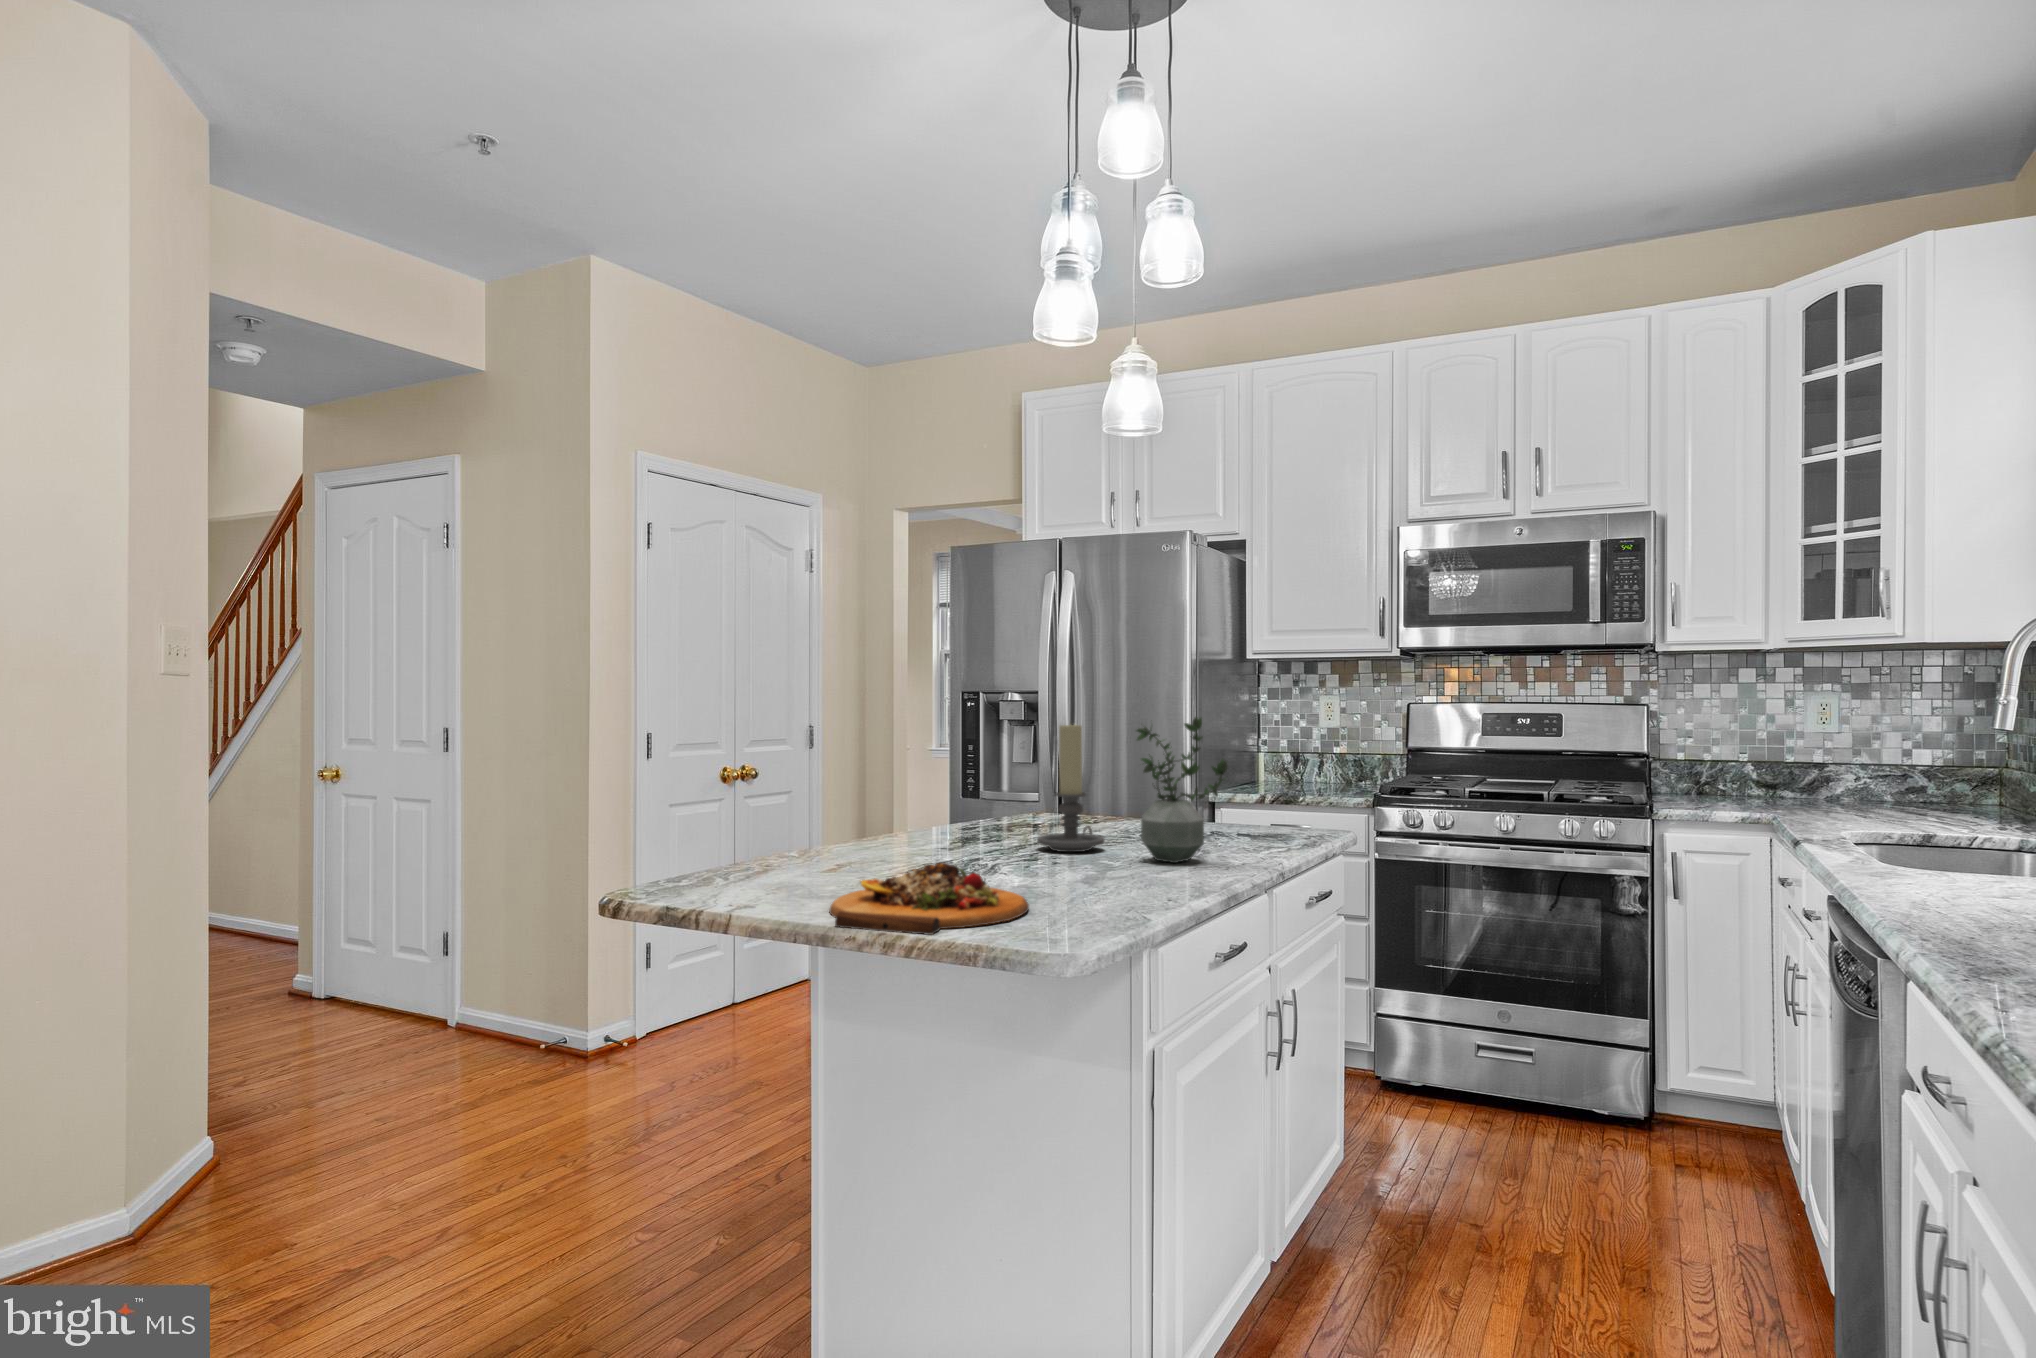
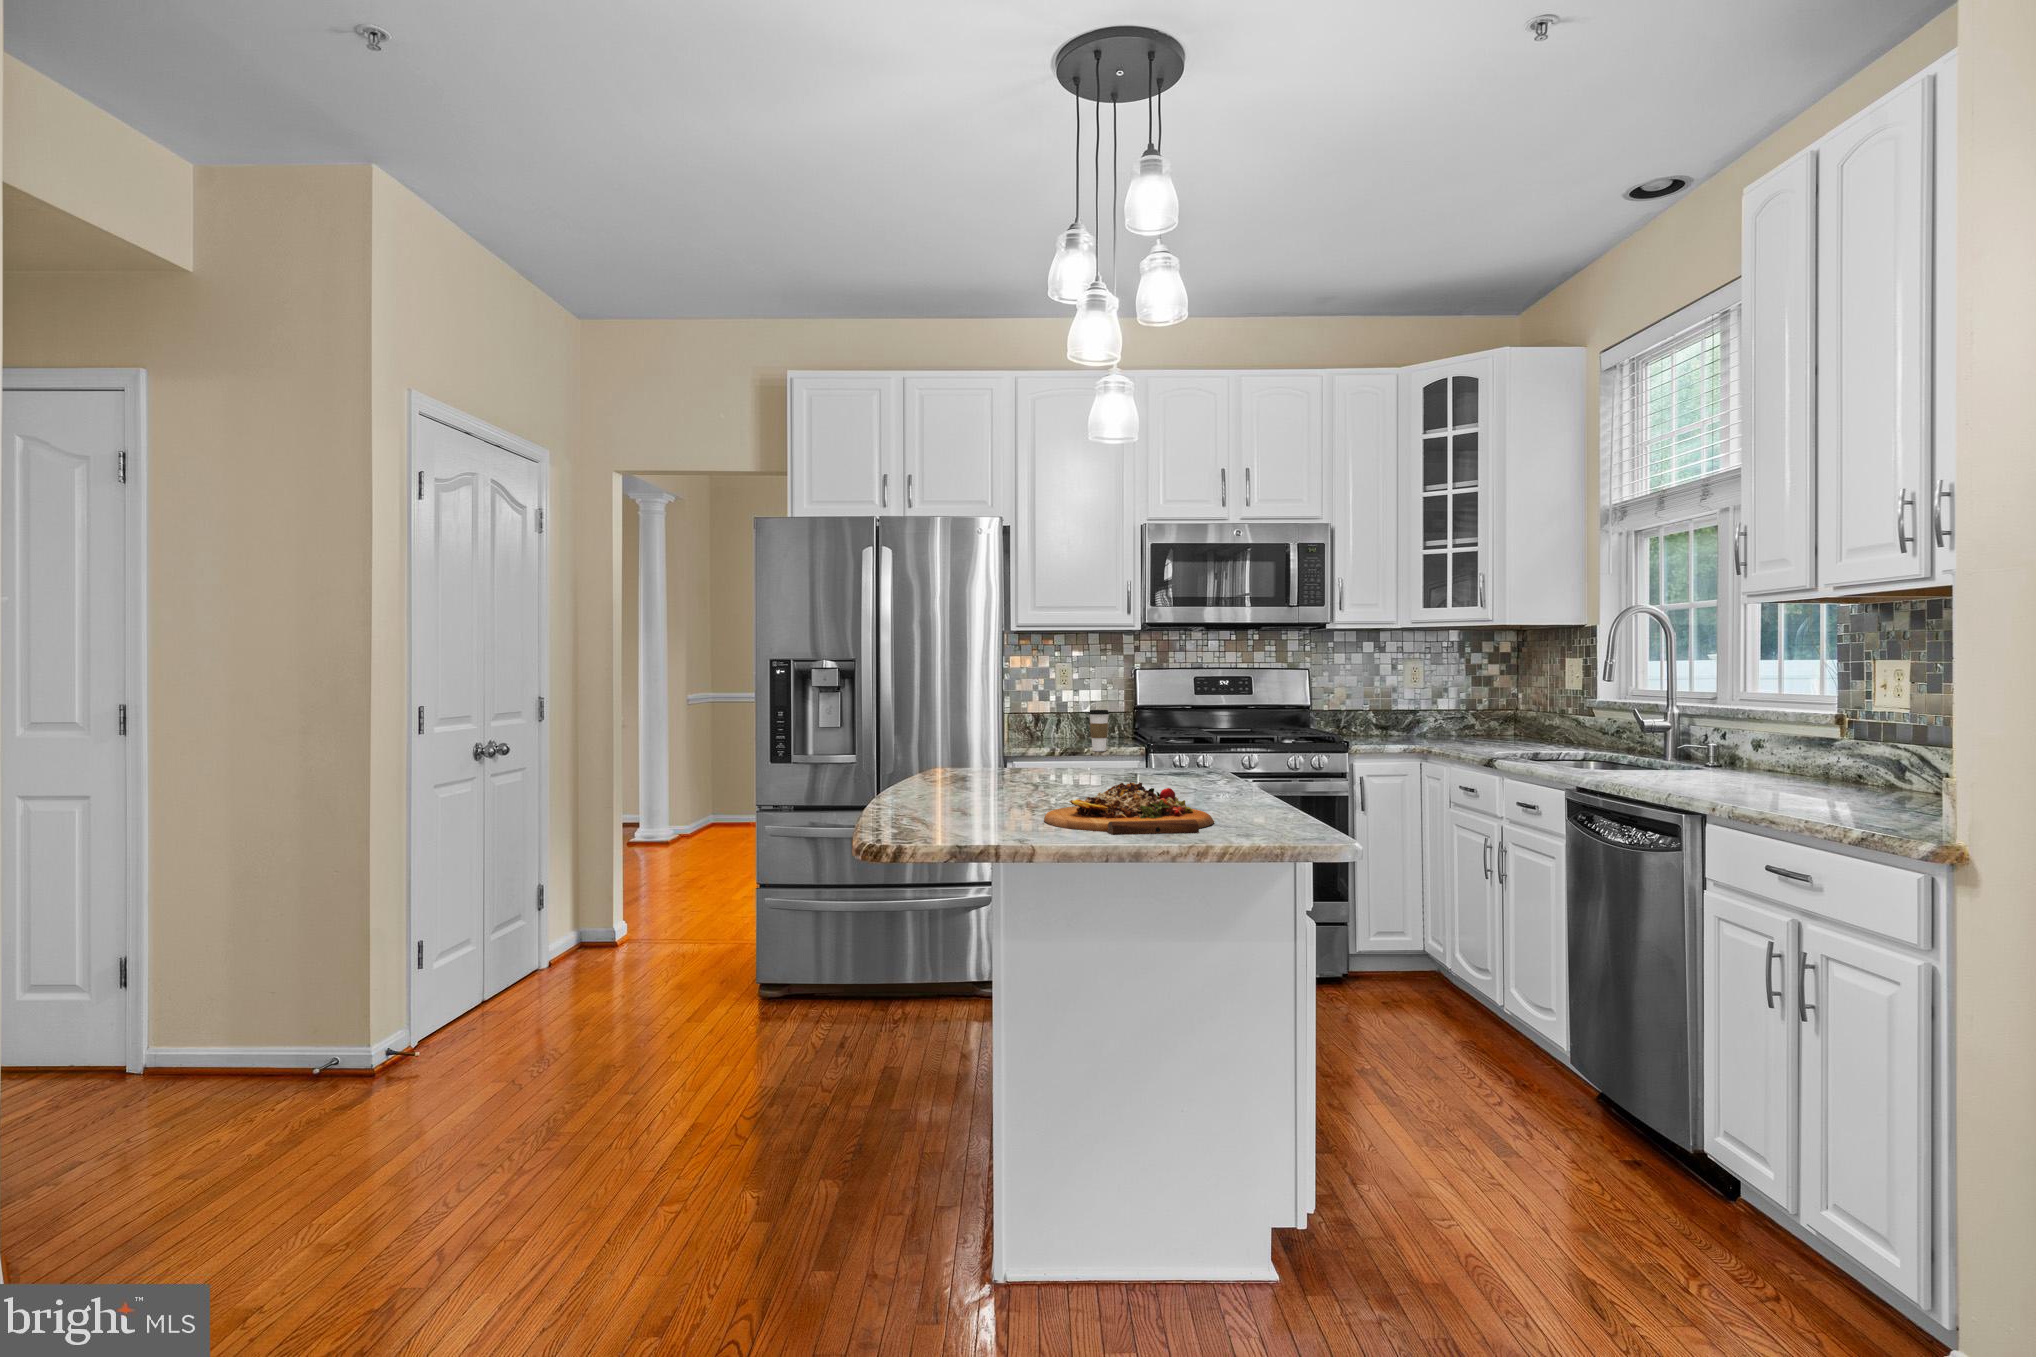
potted plant: present [1137,717,1228,863] -> none [1125,667,1205,788]
candle holder: present [1037,725,1105,852] -> none [1025,675,1084,787]
coffee cup: none [1320,751,1346,802] -> present [1088,710,1109,751]

